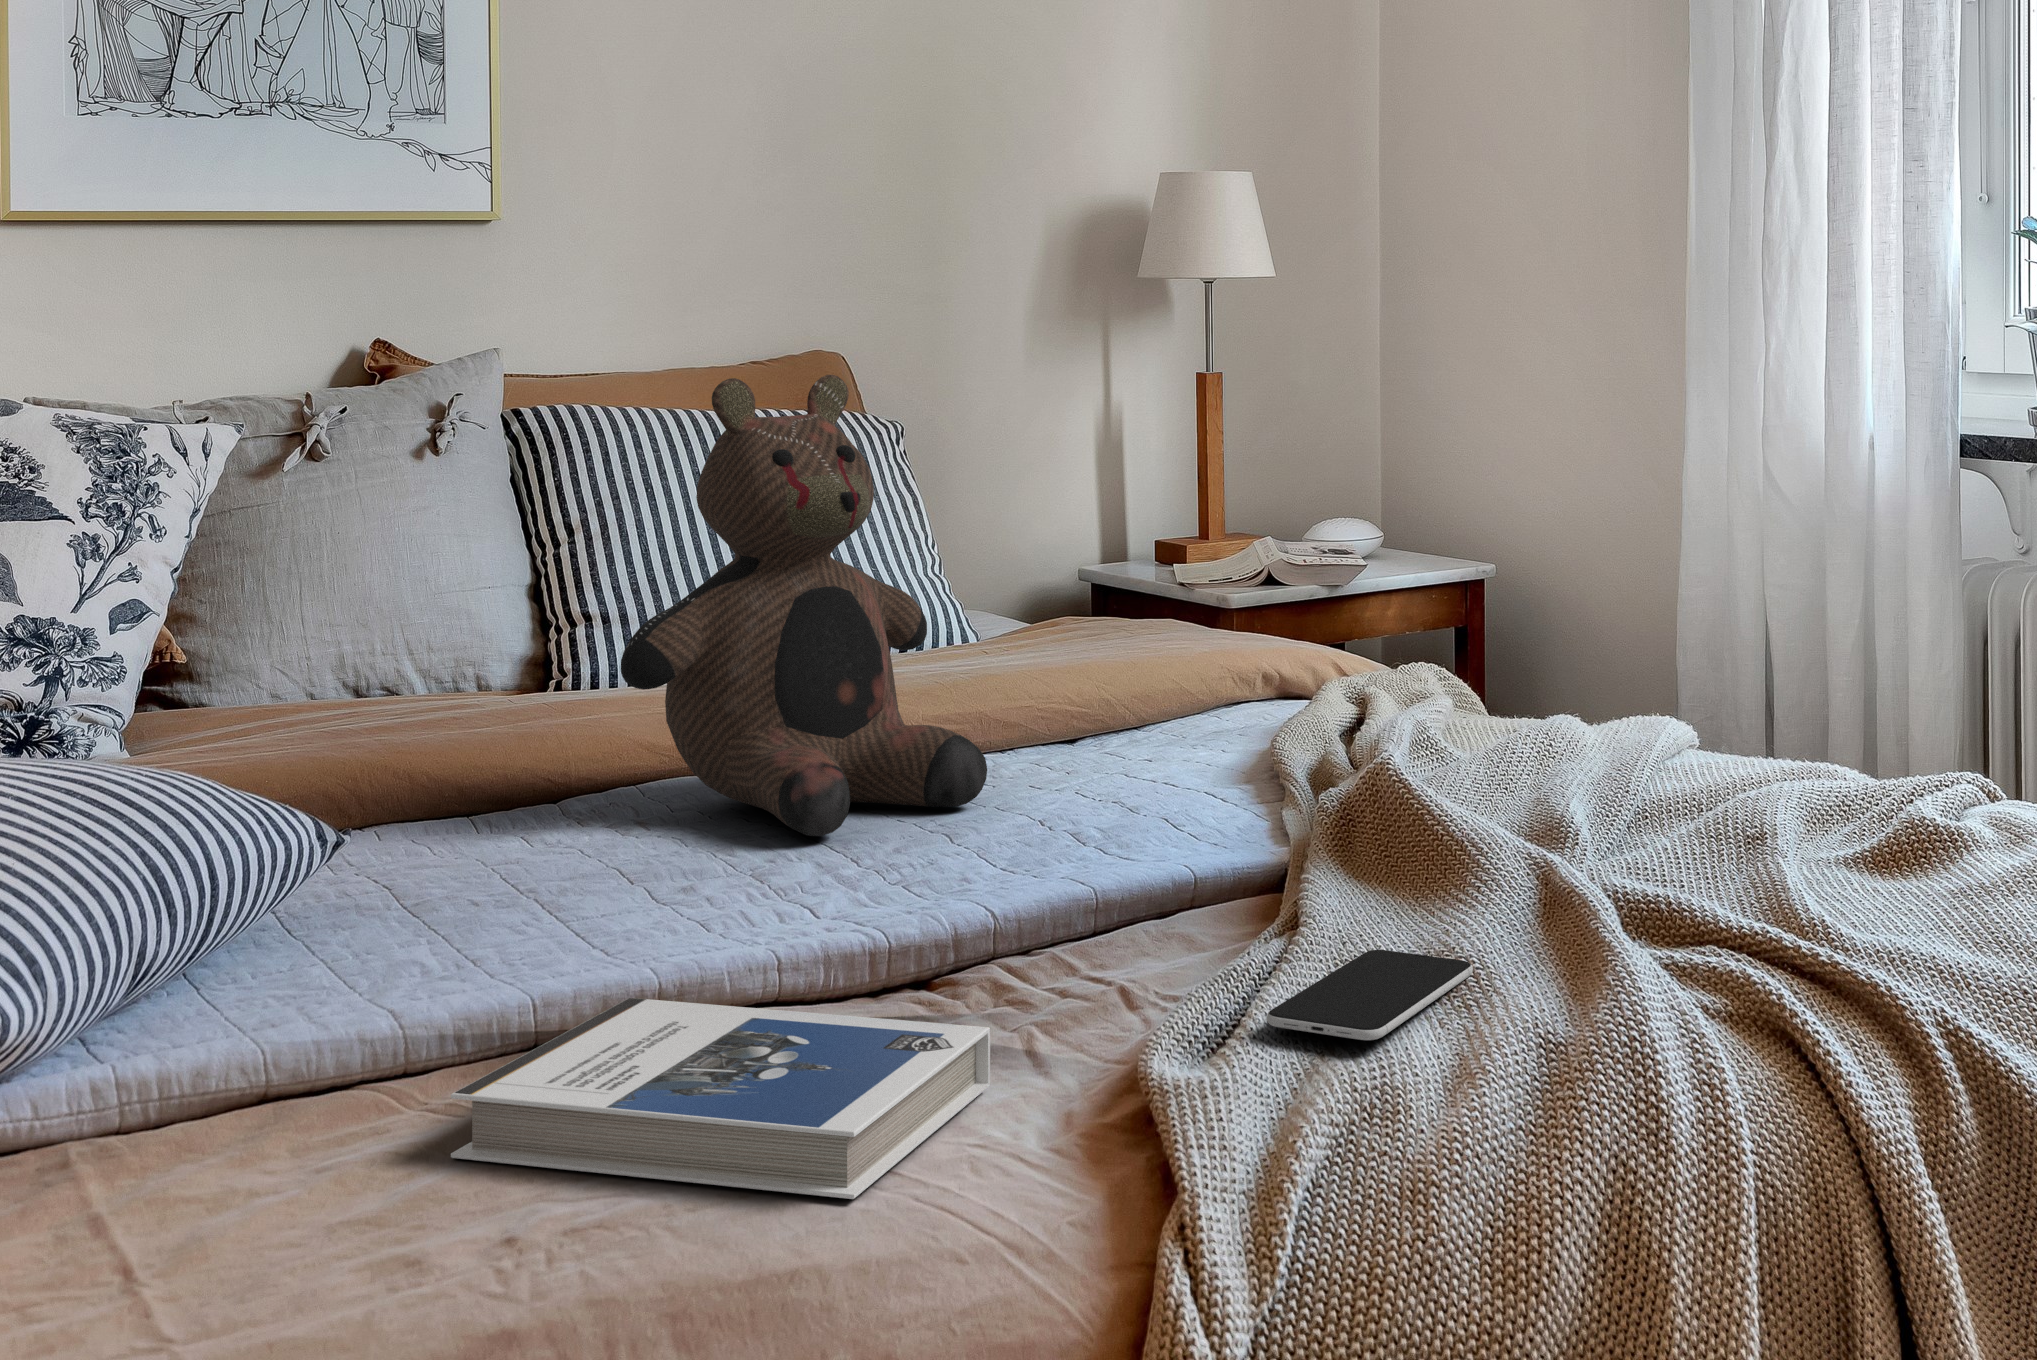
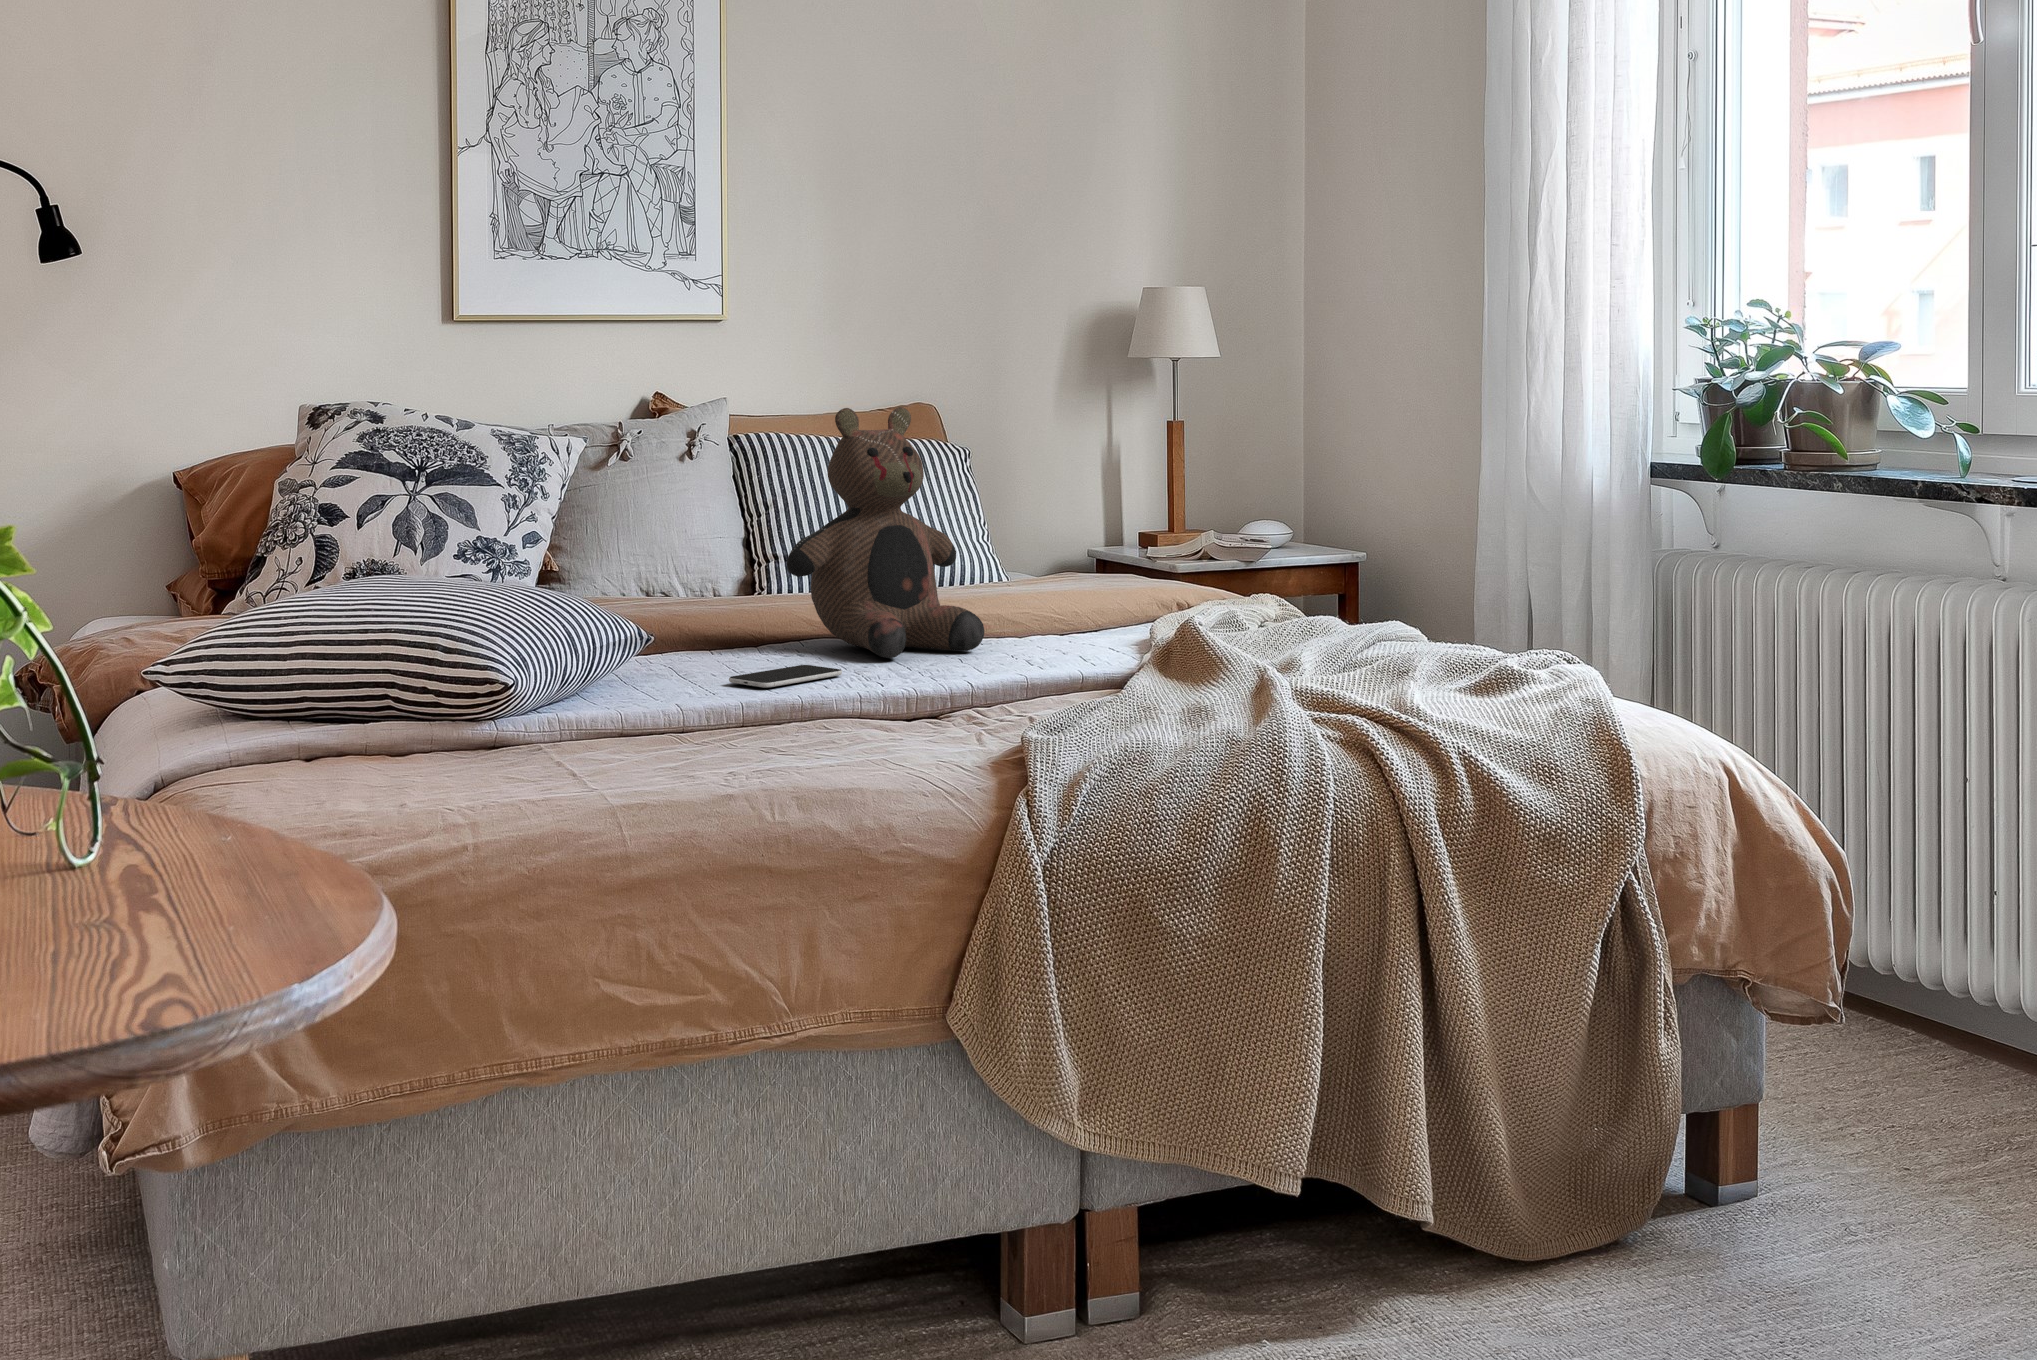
smartphone: present [1267,950,1473,1040] -> present [729,665,842,688]
hardback book: present [451,998,990,1199] -> none [705,703,953,775]

